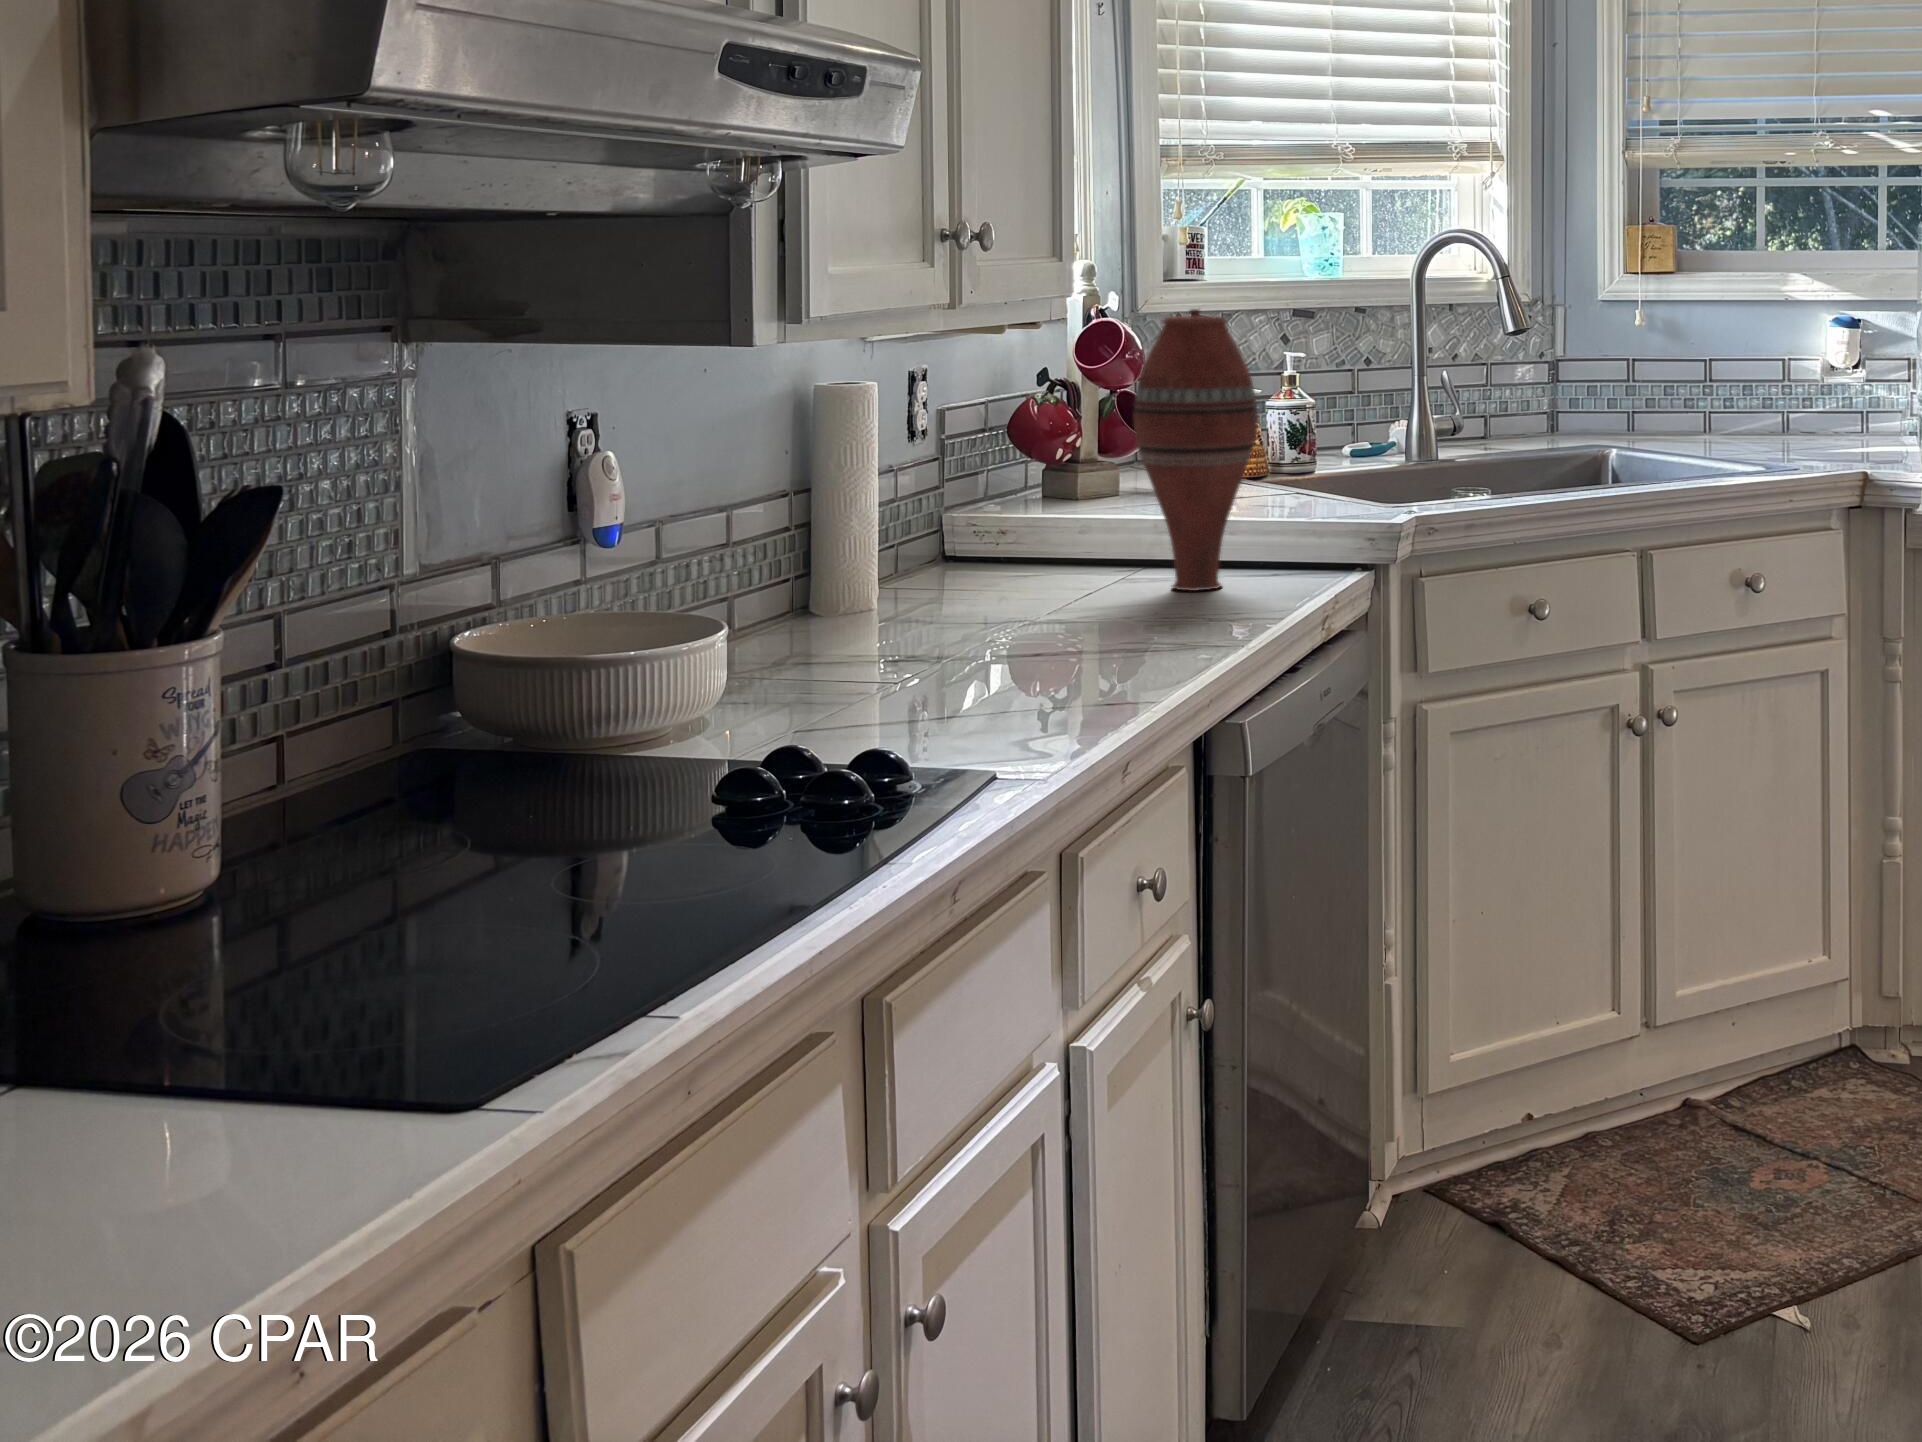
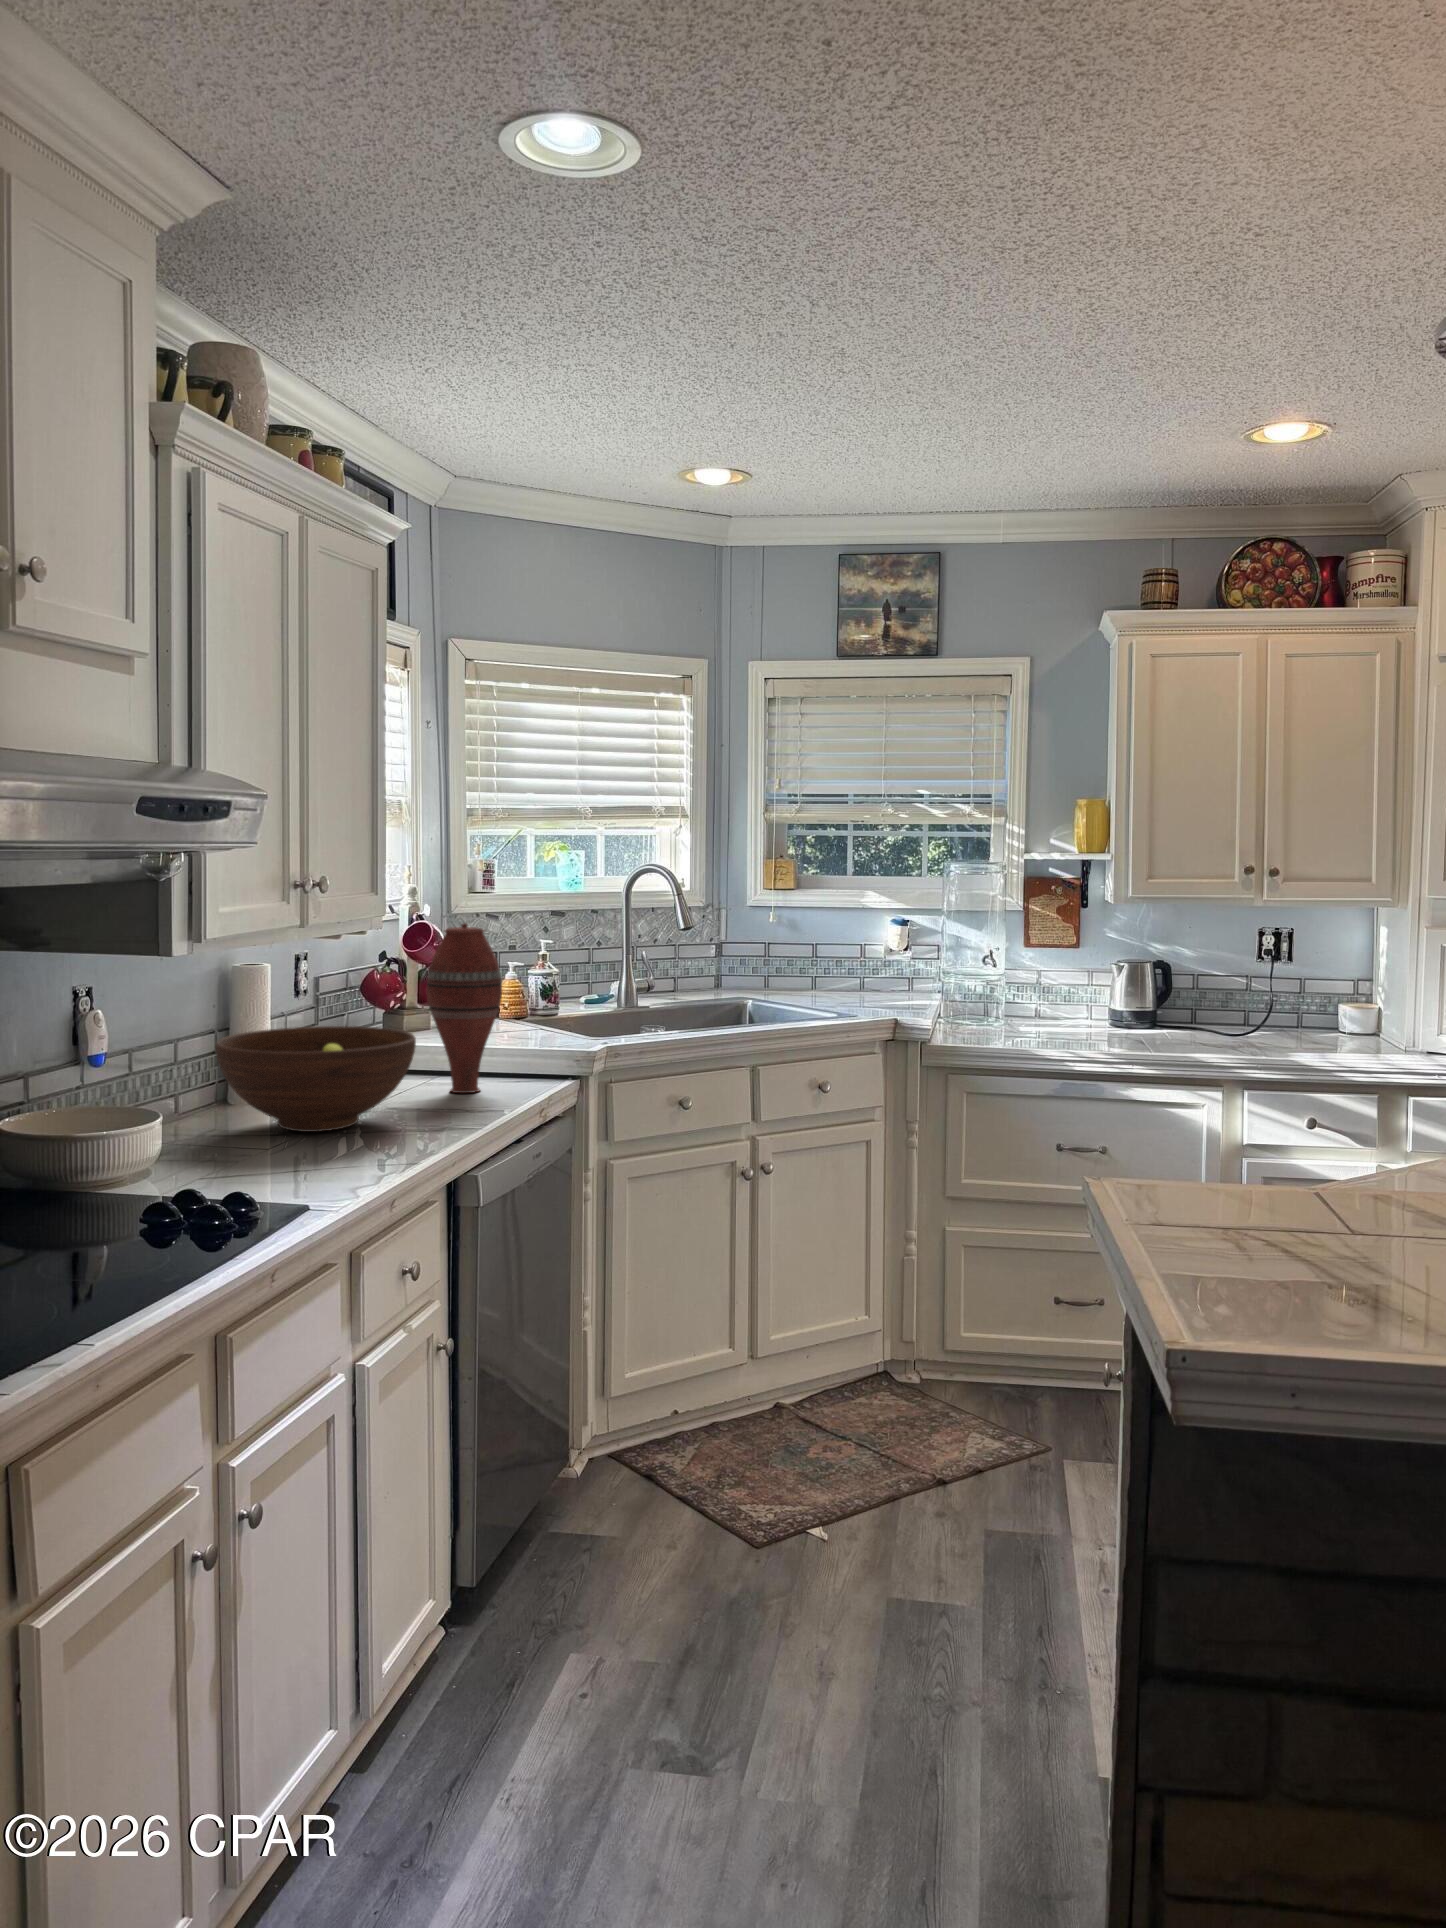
fruit bowl: none [801,478,1133,652] -> present [215,1026,416,1132]

